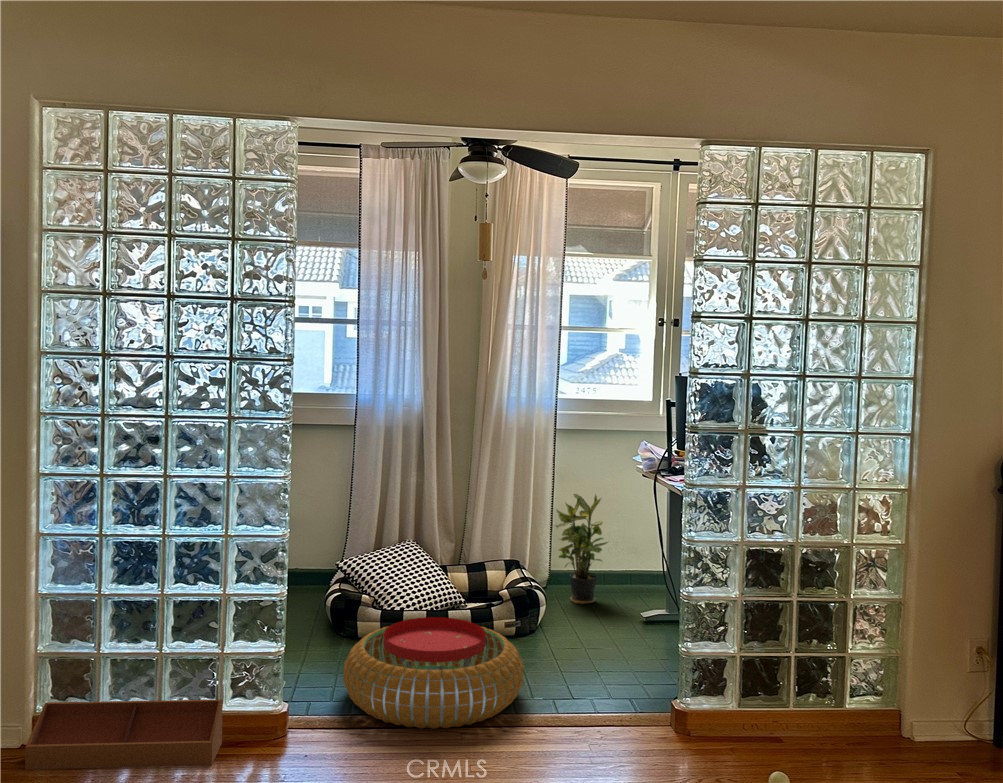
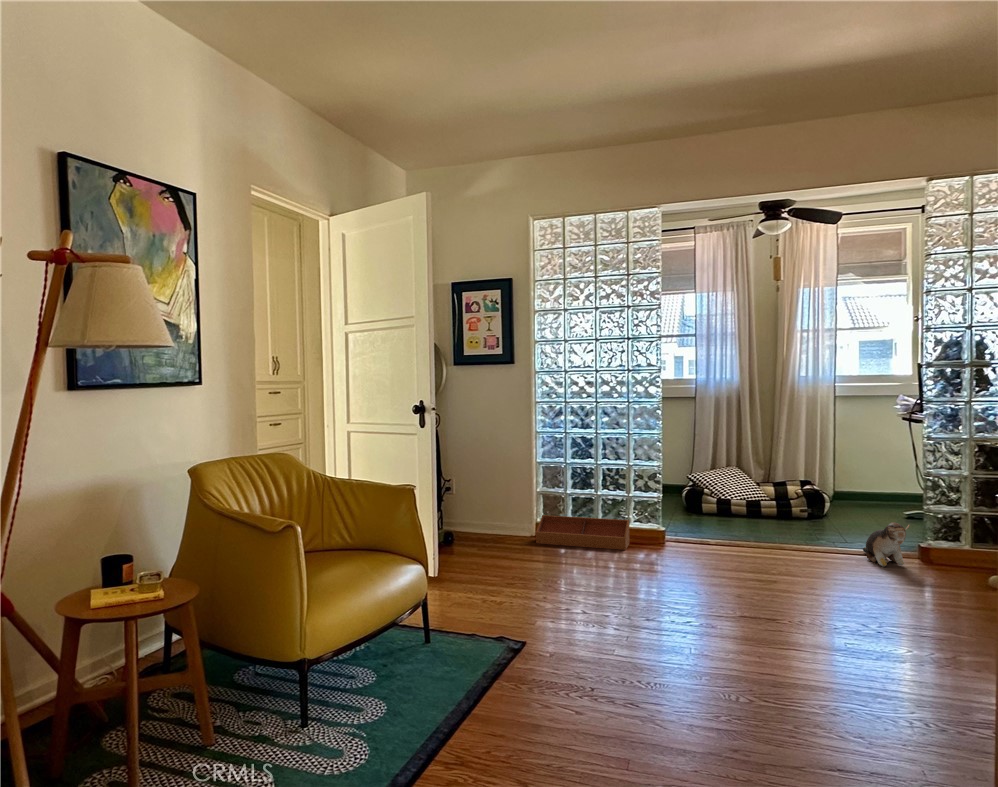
potted plant: present [555,494,608,605] -> none [838,436,882,512]
pouf: present [343,617,523,729] -> none [695,495,811,551]
plush toy: none [595,676,665,745] -> present [863,522,909,567]

